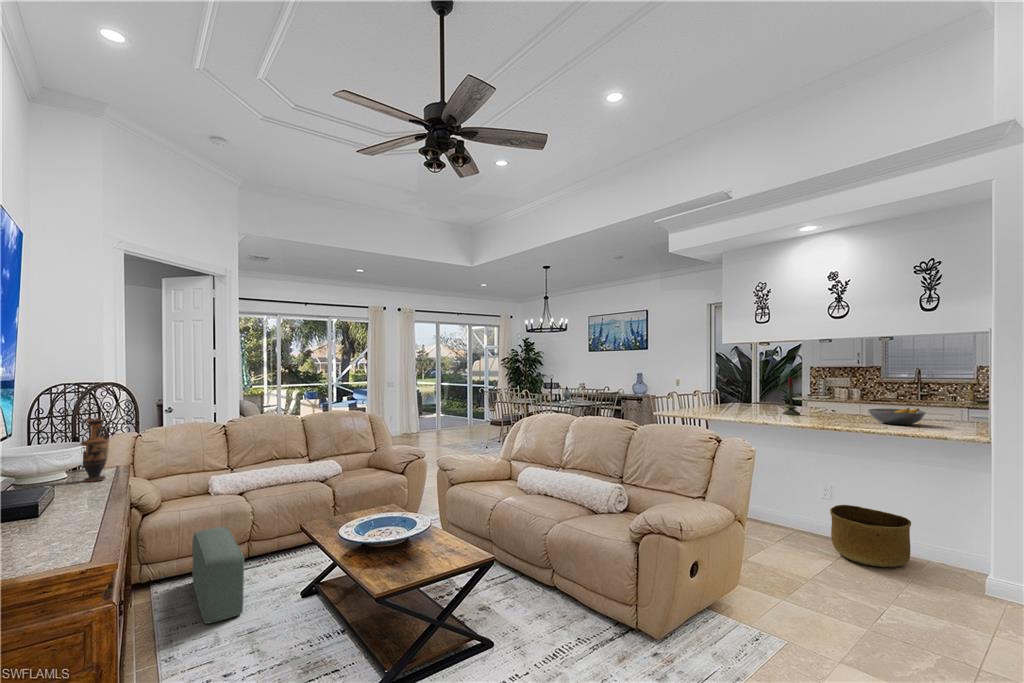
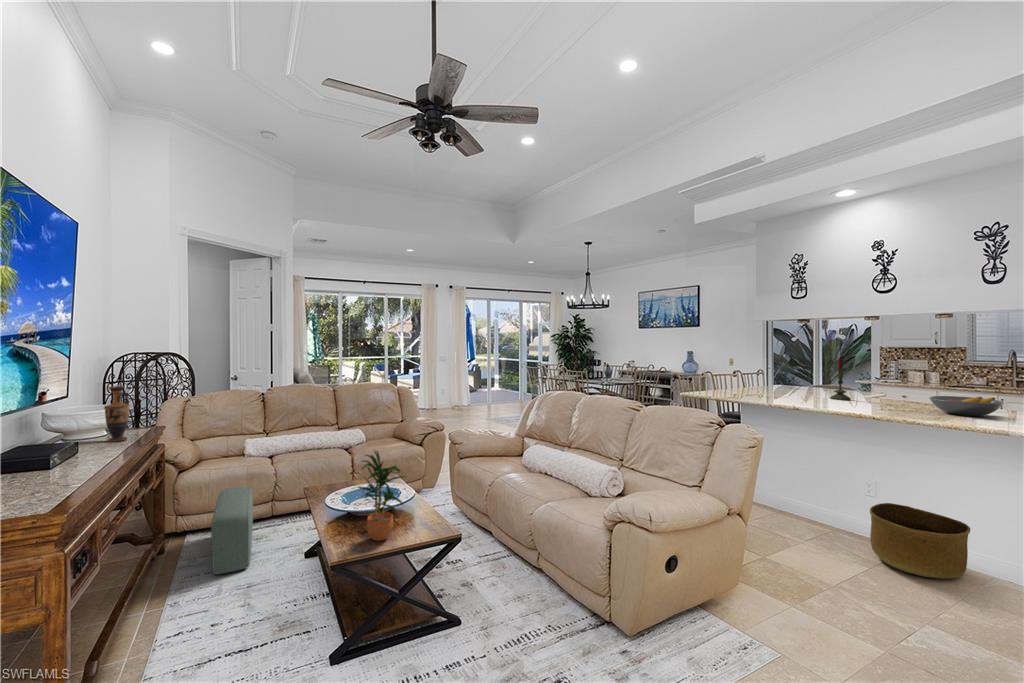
potted plant: none [392,475,440,567] -> present [358,451,405,541]

